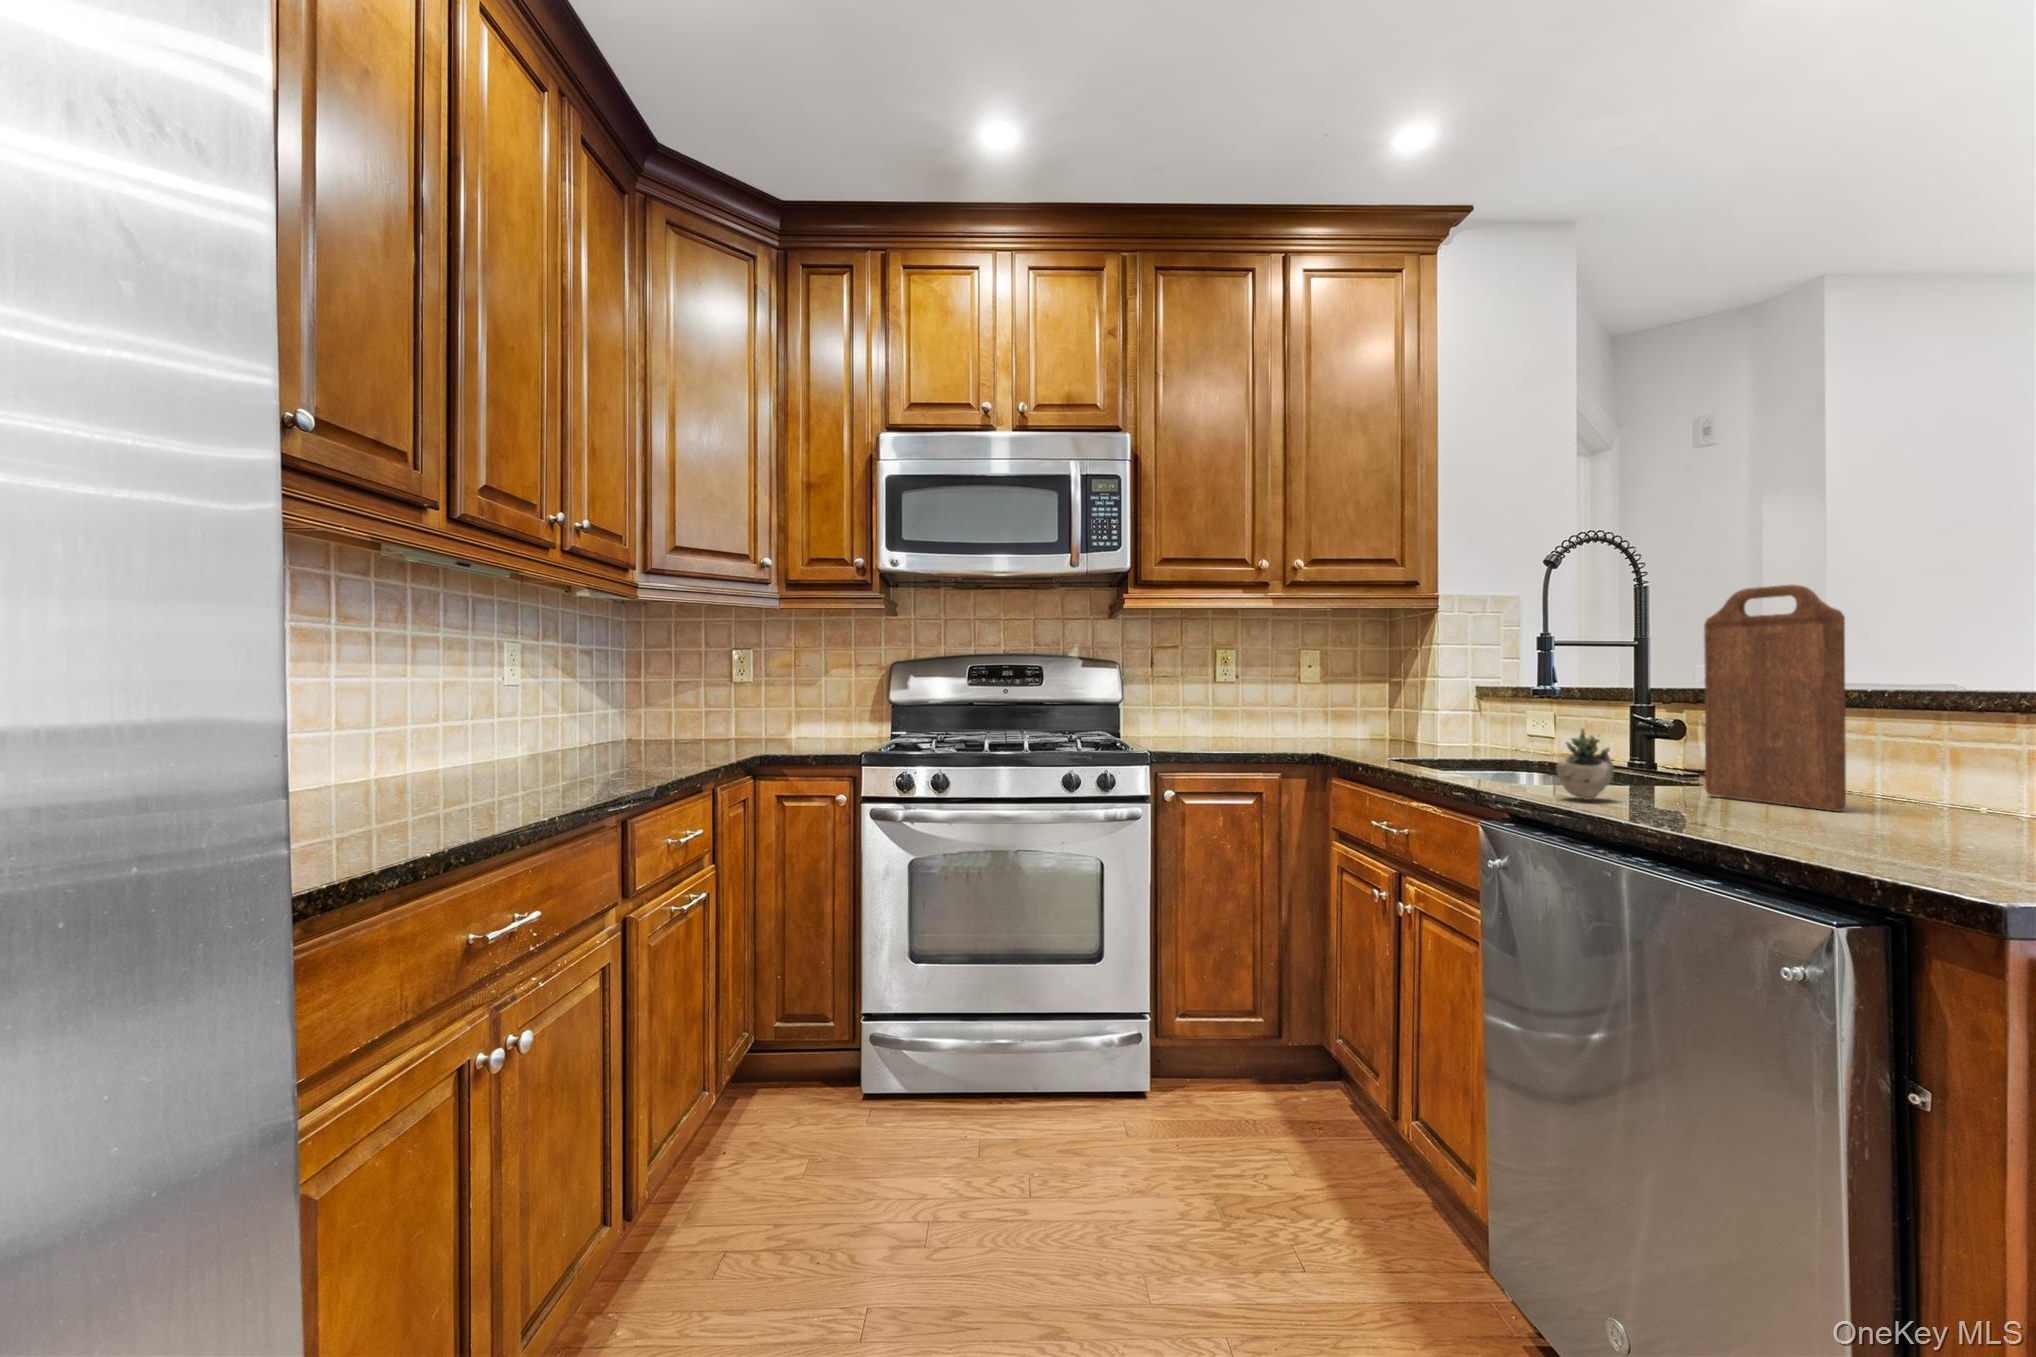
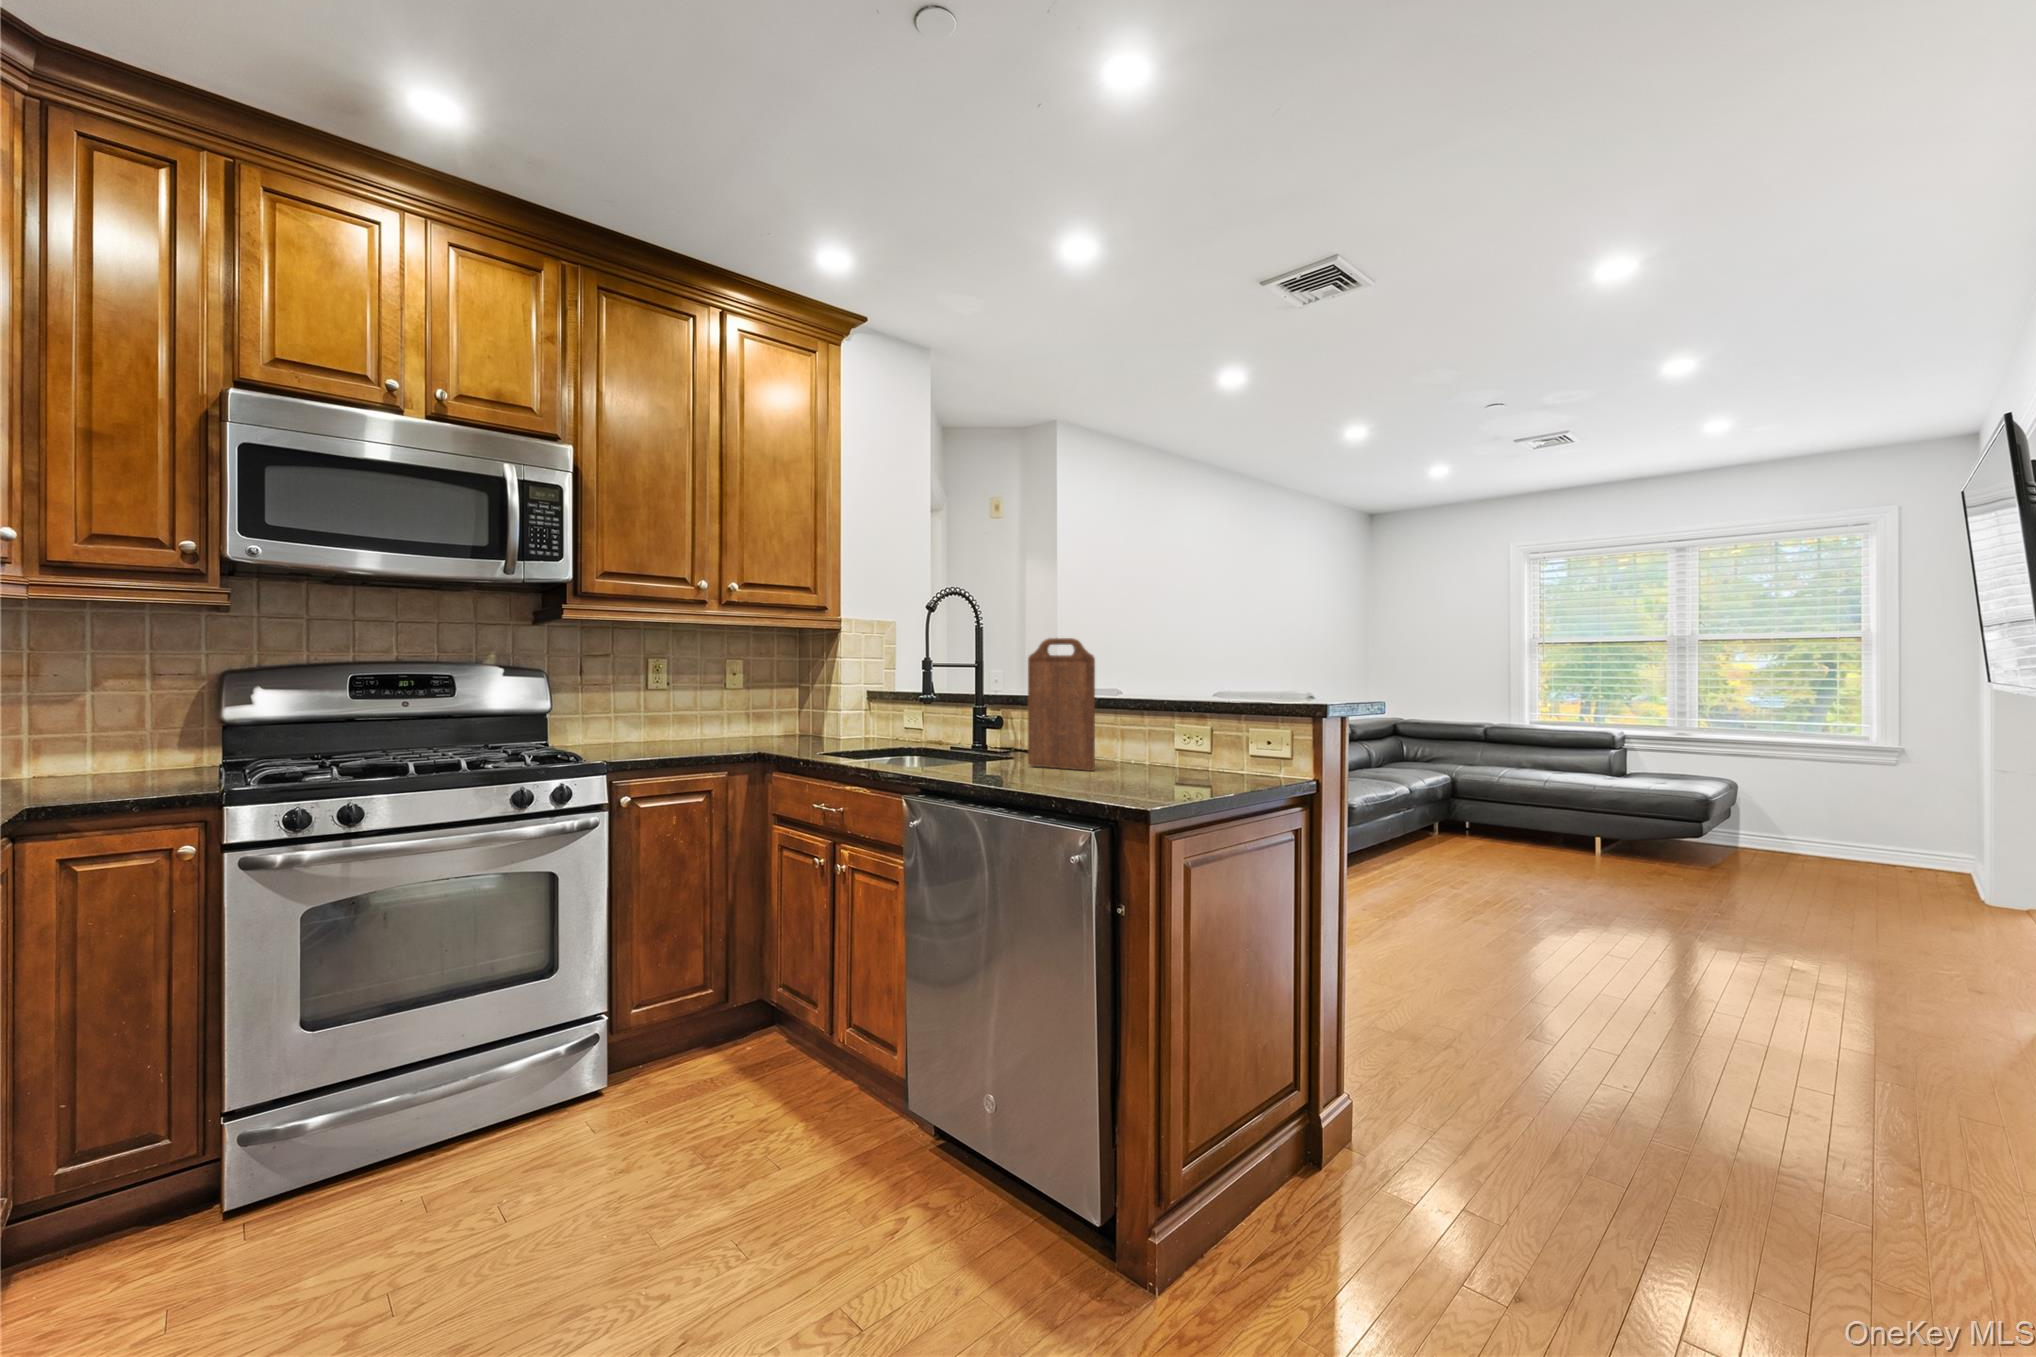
succulent plant: present [1556,724,1673,800] -> none [953,723,1018,776]

